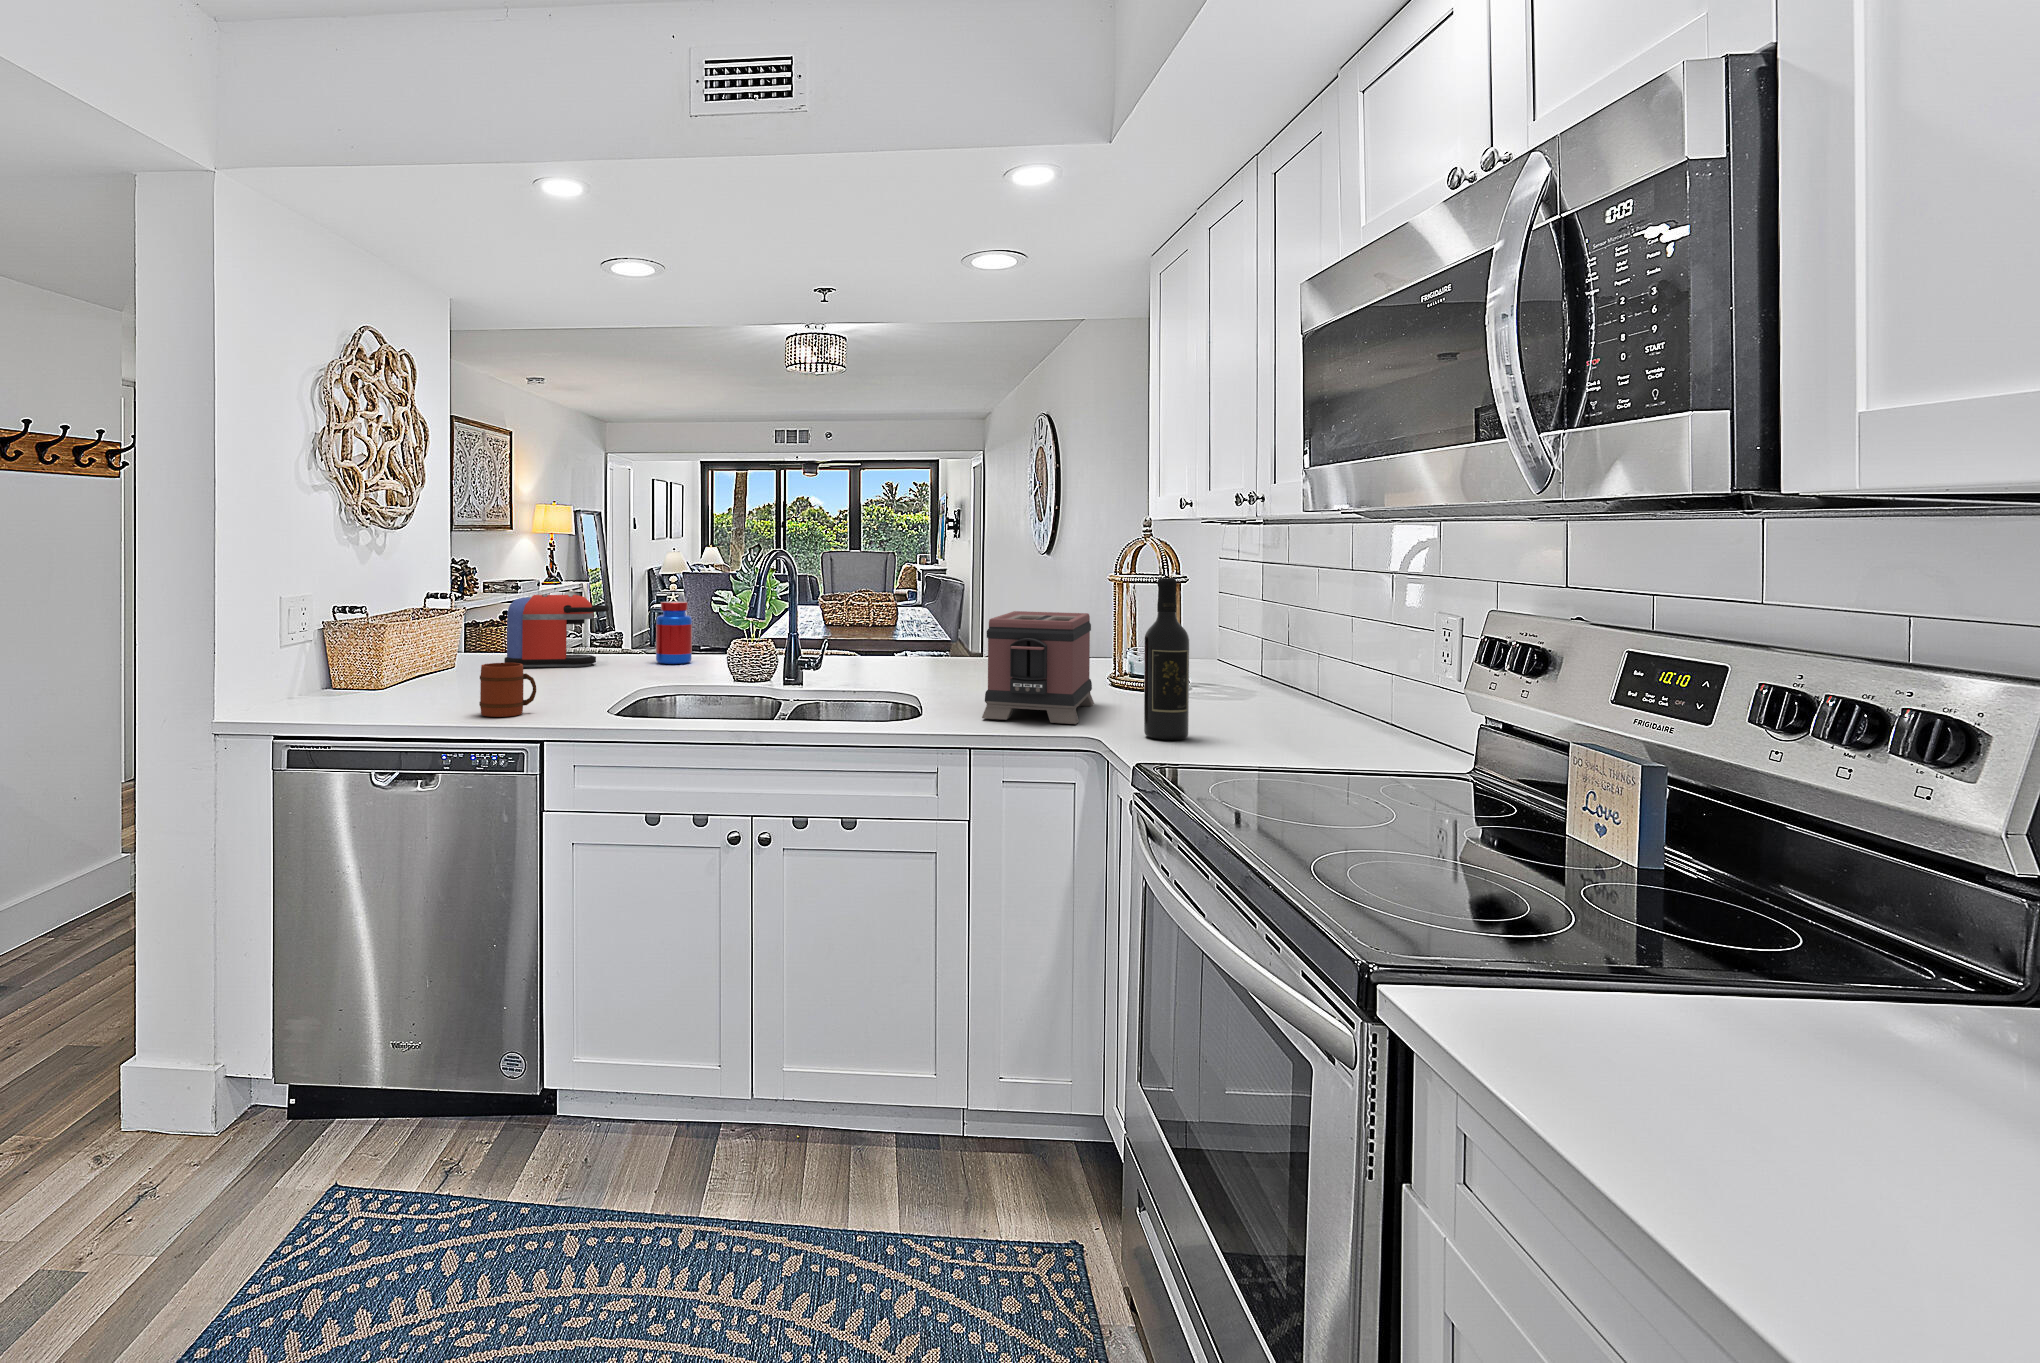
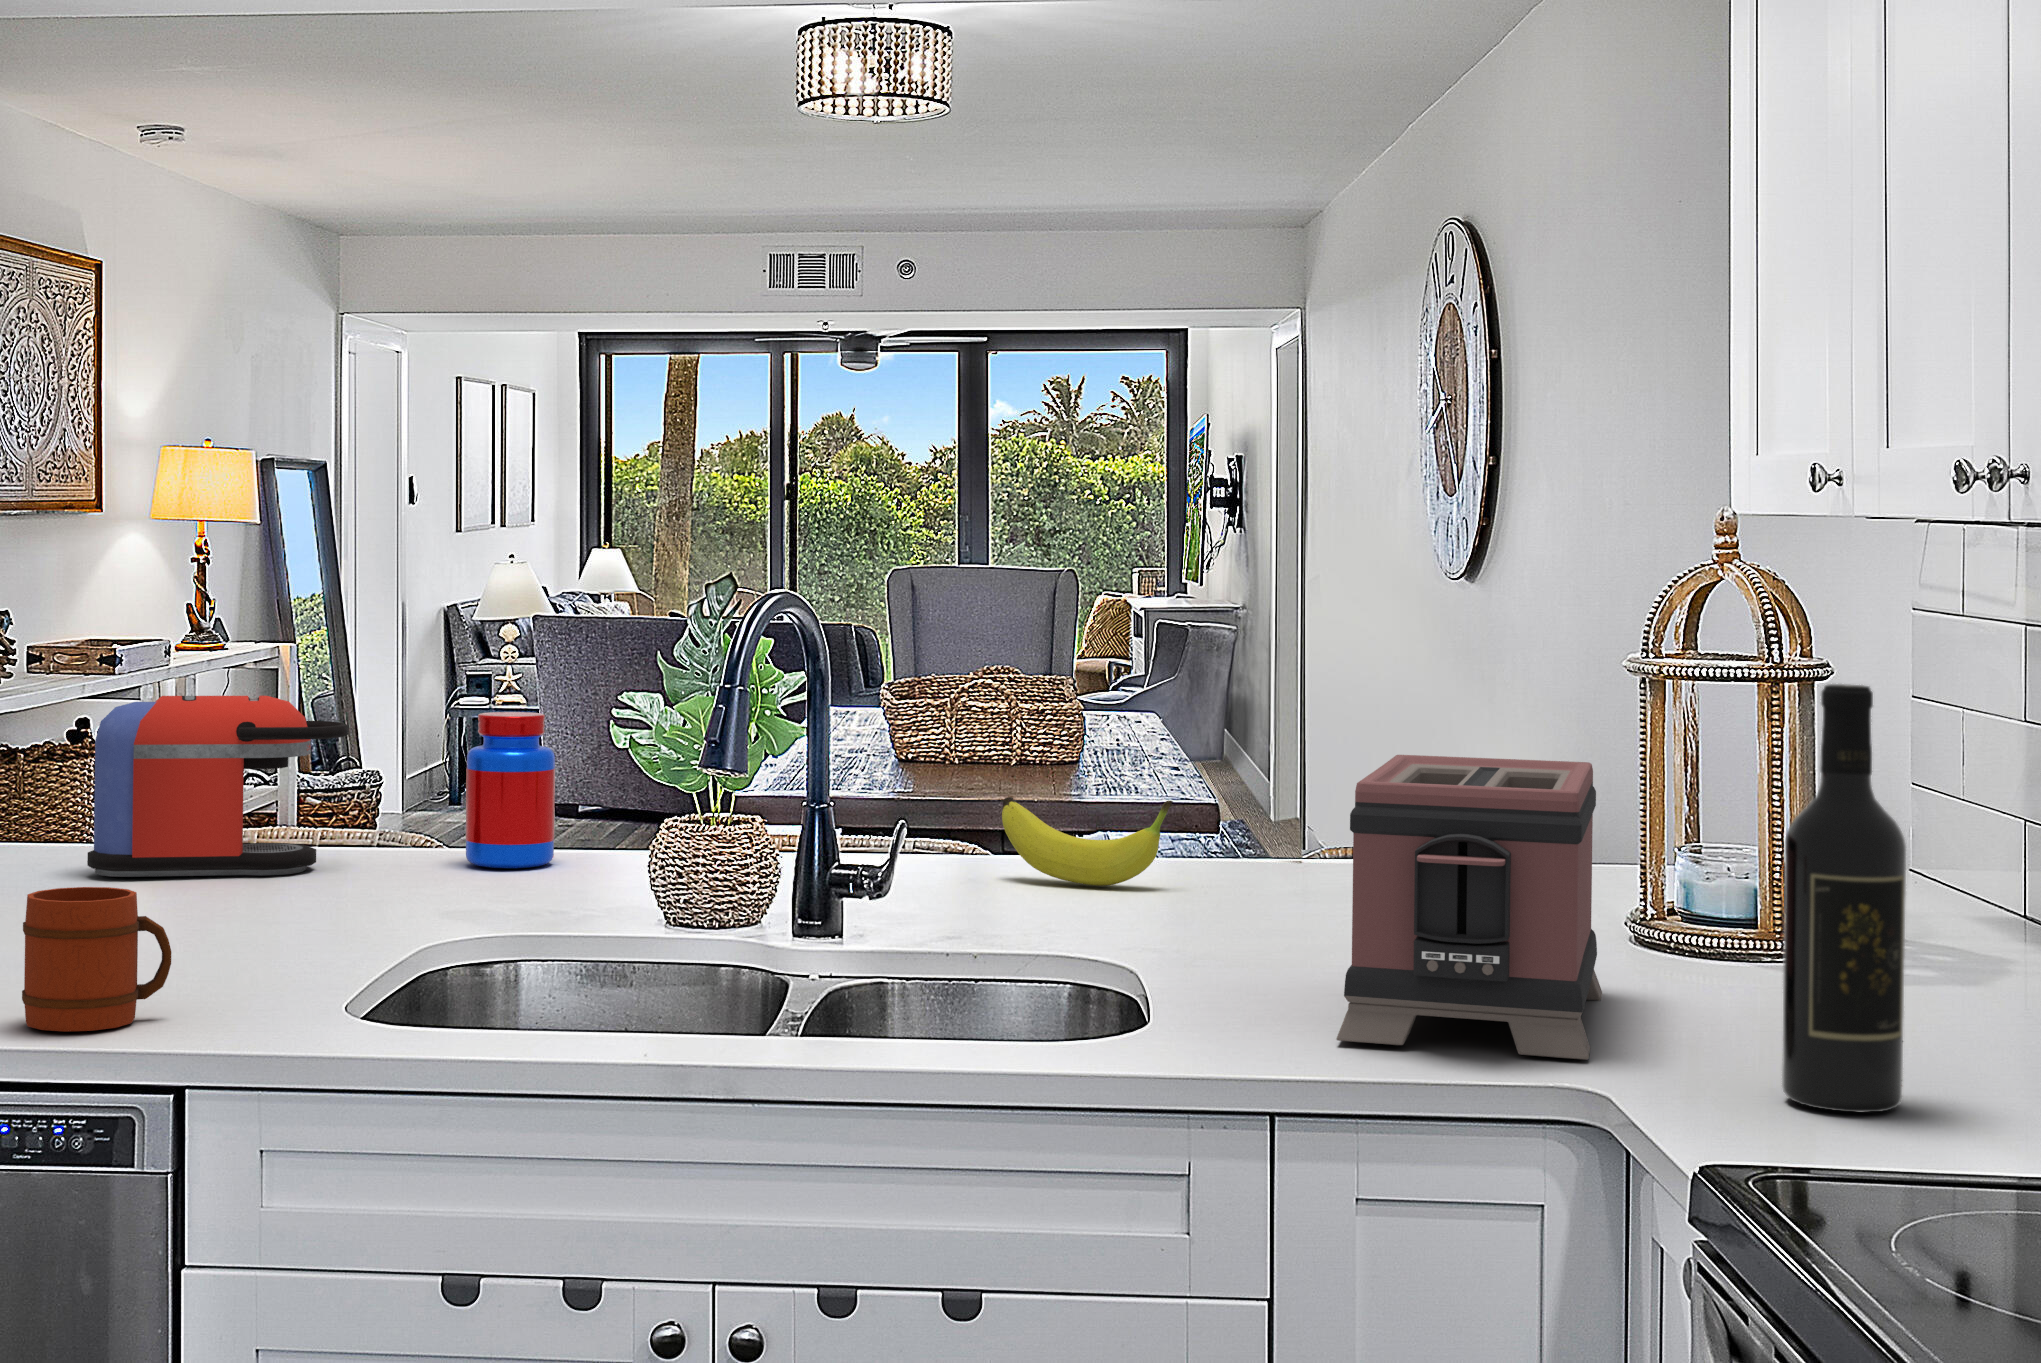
fruit: none [871,634,939,669] -> present [1002,797,1173,886]

